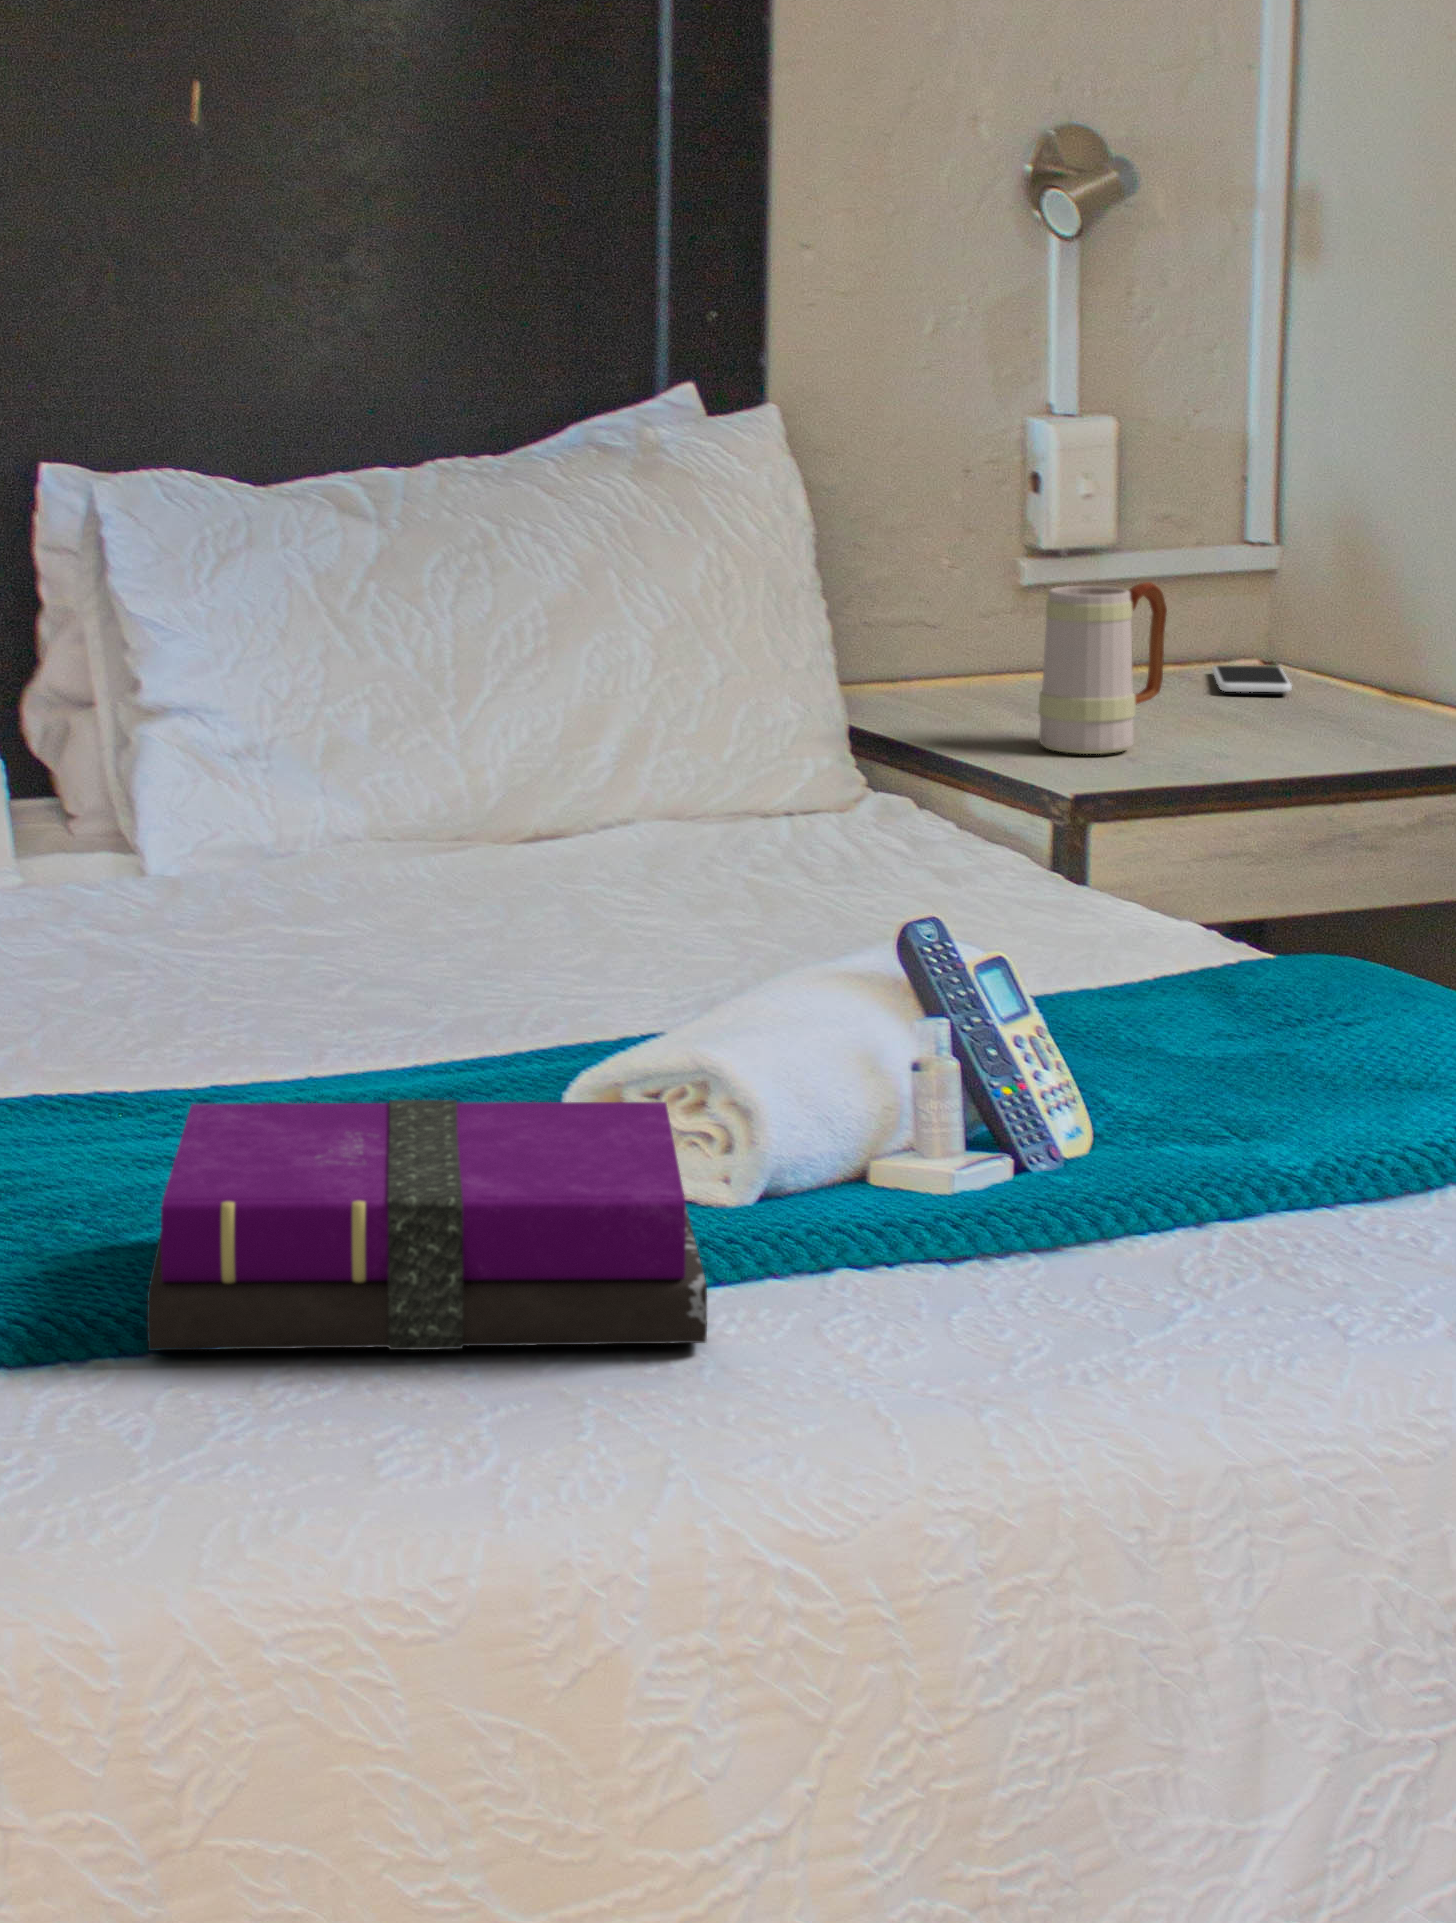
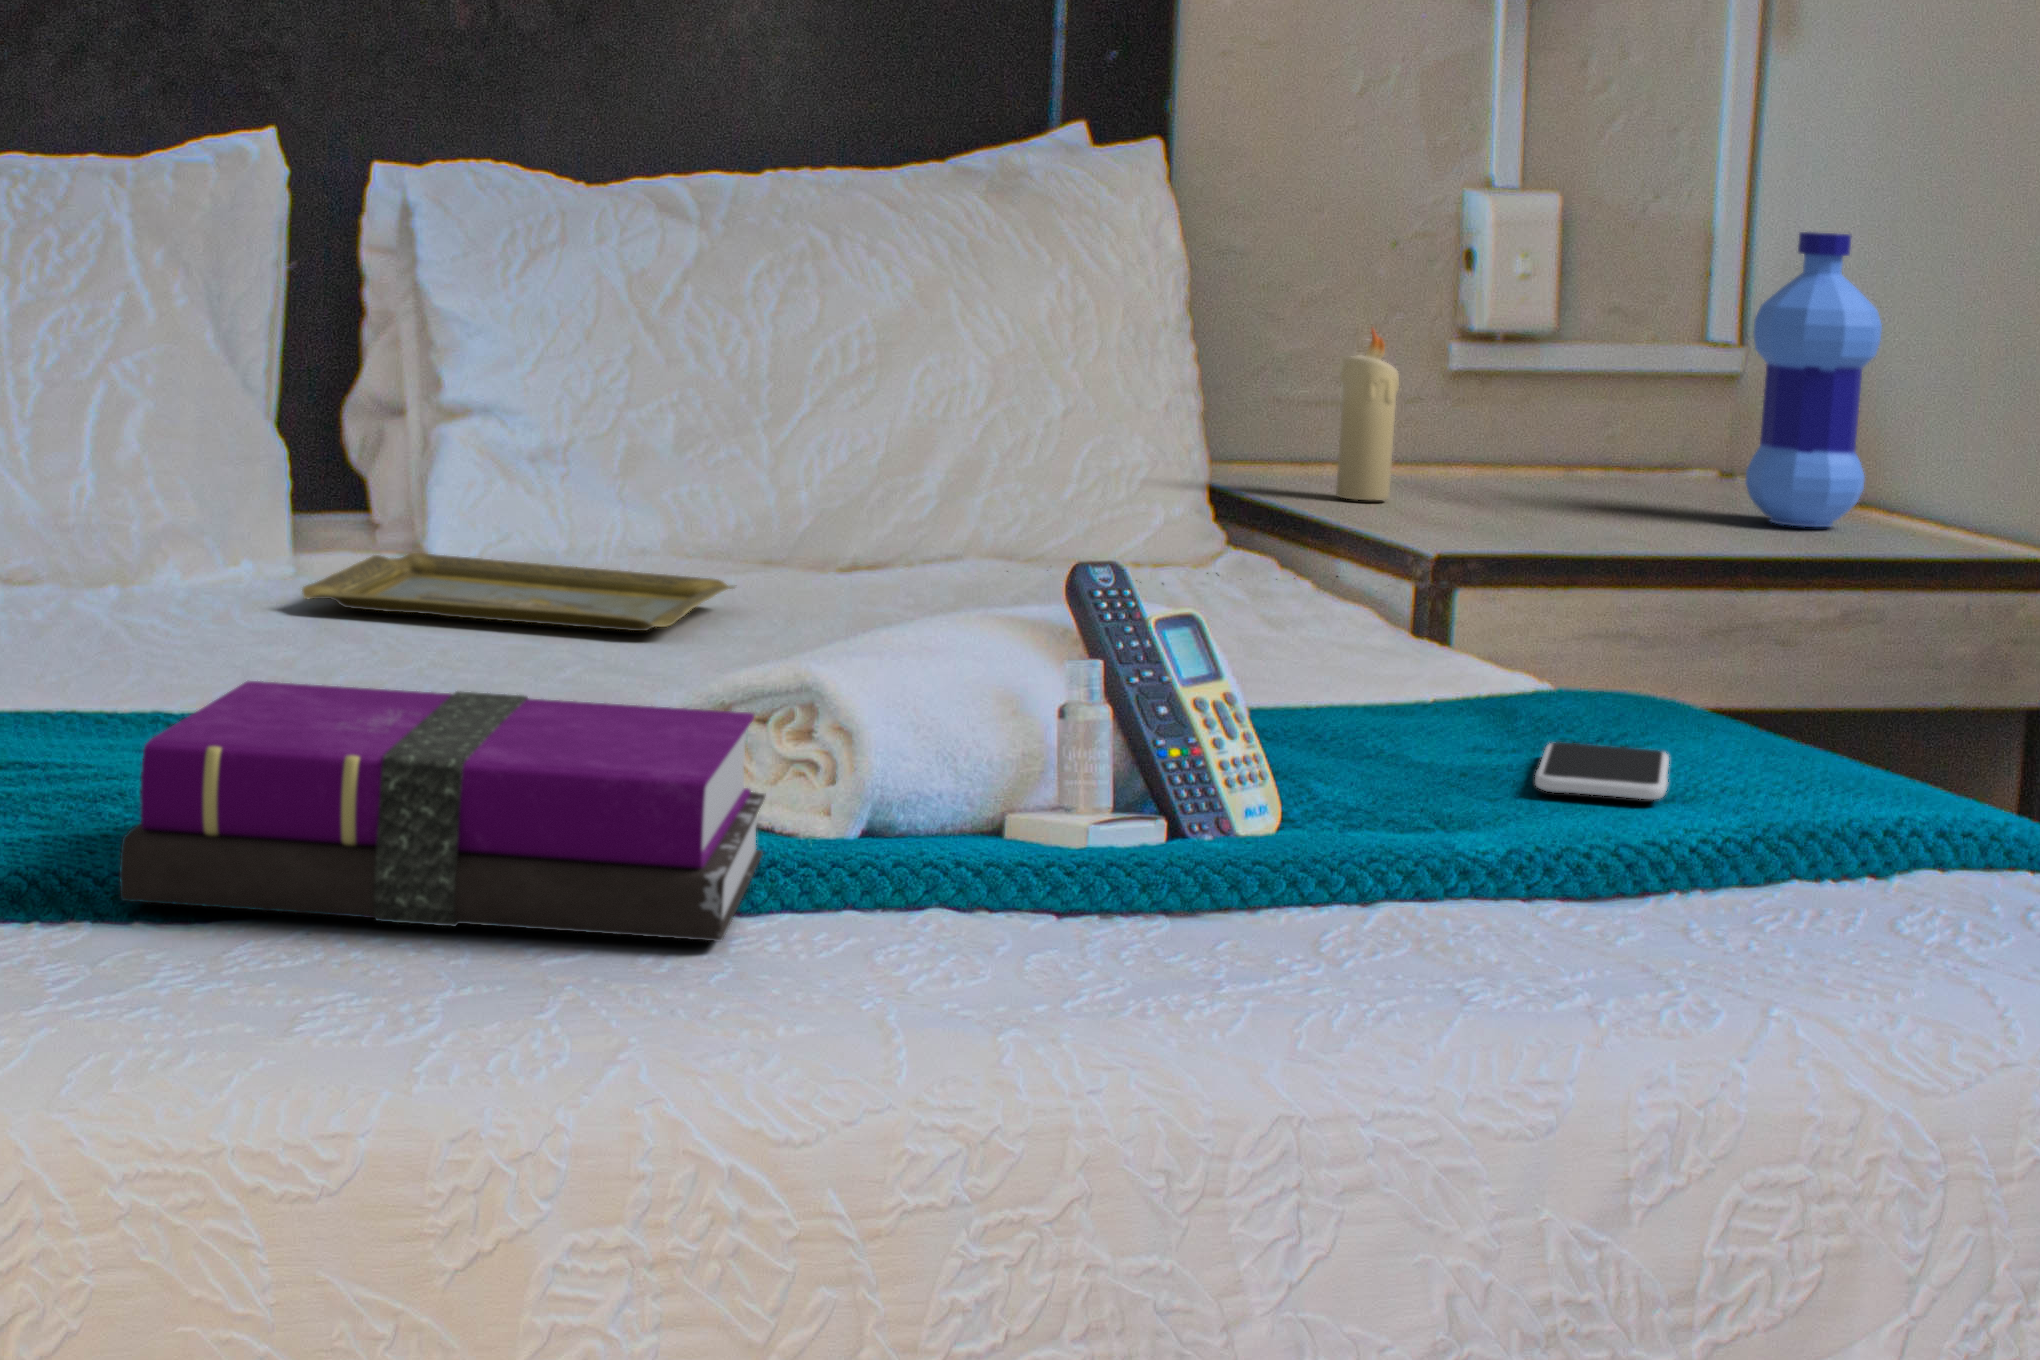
water bottle: none [1312,462,1424,728] -> present [1745,232,1882,527]
candle: none [950,566,1003,726] -> present [1336,329,1399,500]
mug: present [1038,582,1167,754] -> none [1421,345,1574,527]
smartphone: present [1212,666,1292,692] -> present [1535,743,1669,799]
tray: none [75,867,476,944] -> present [302,553,734,631]

